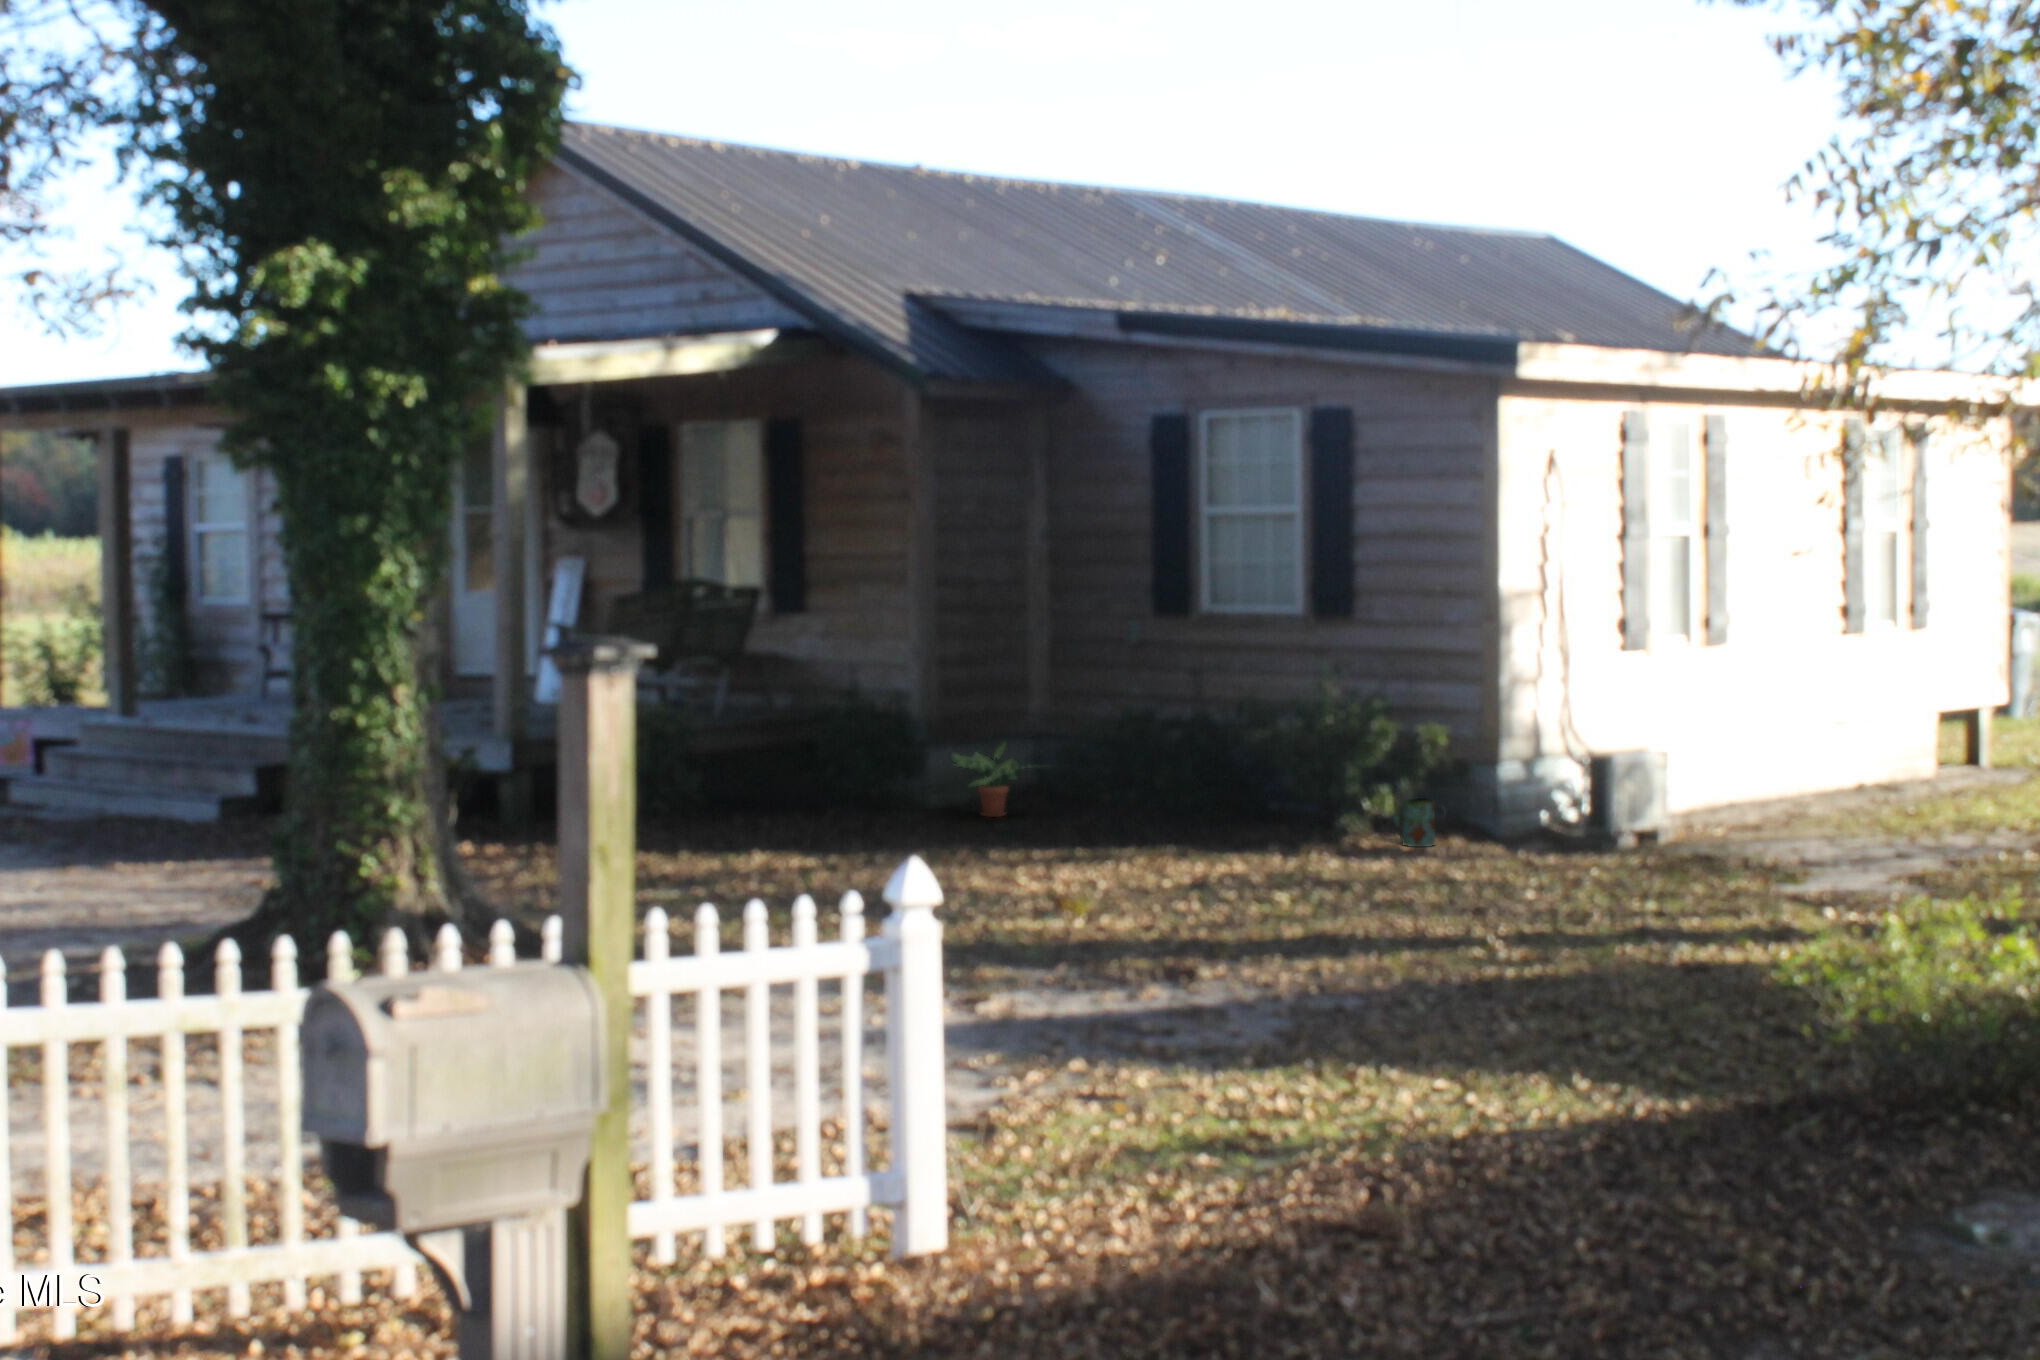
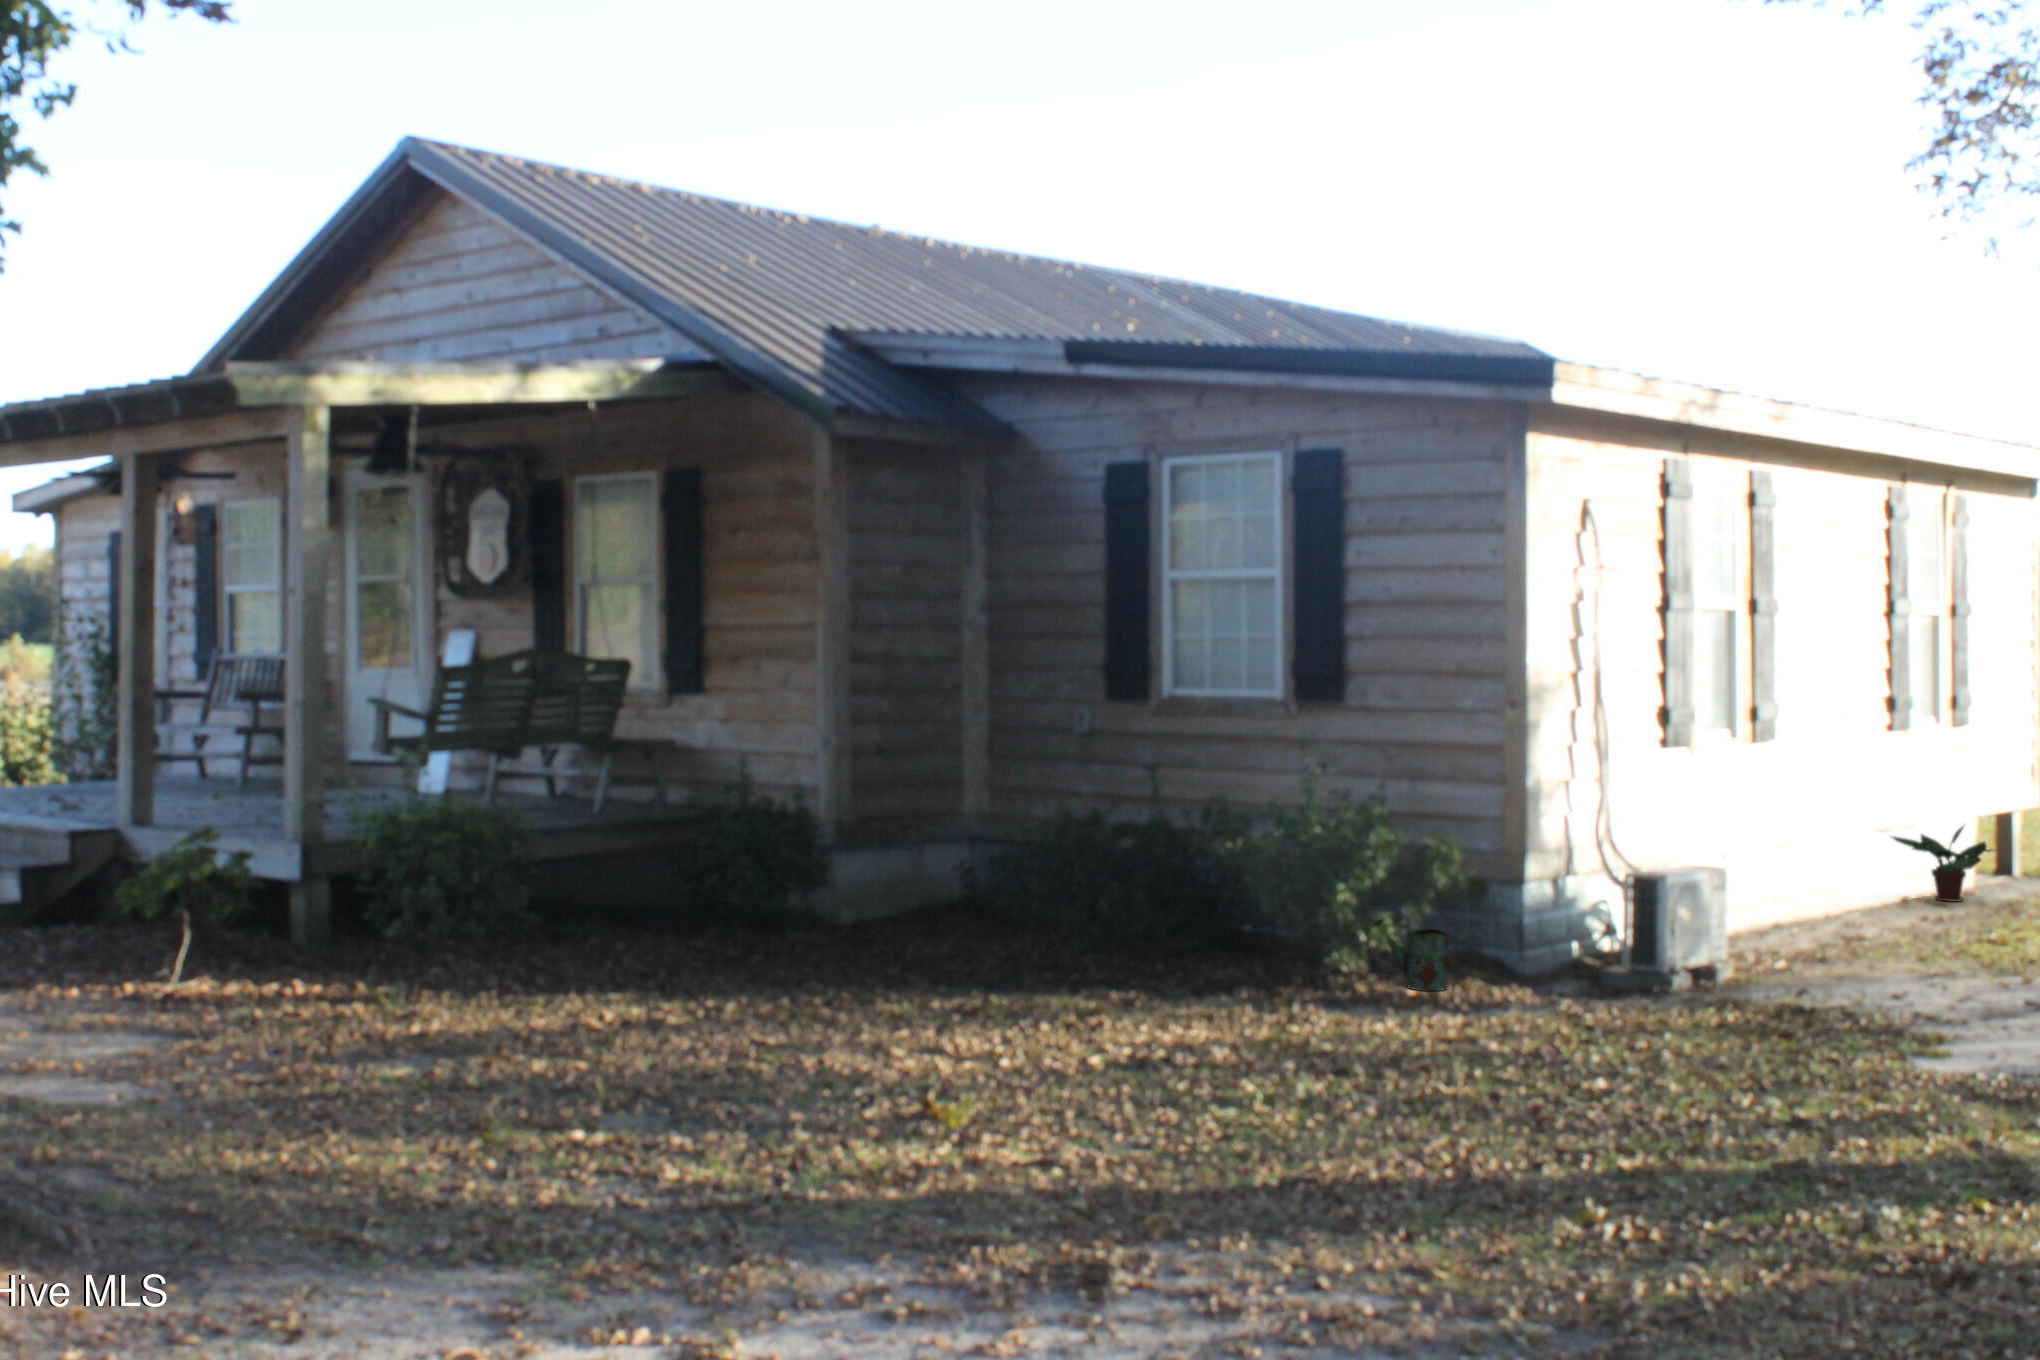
potted plant: present [951,743,1023,817] -> present [1891,827,1993,902]

